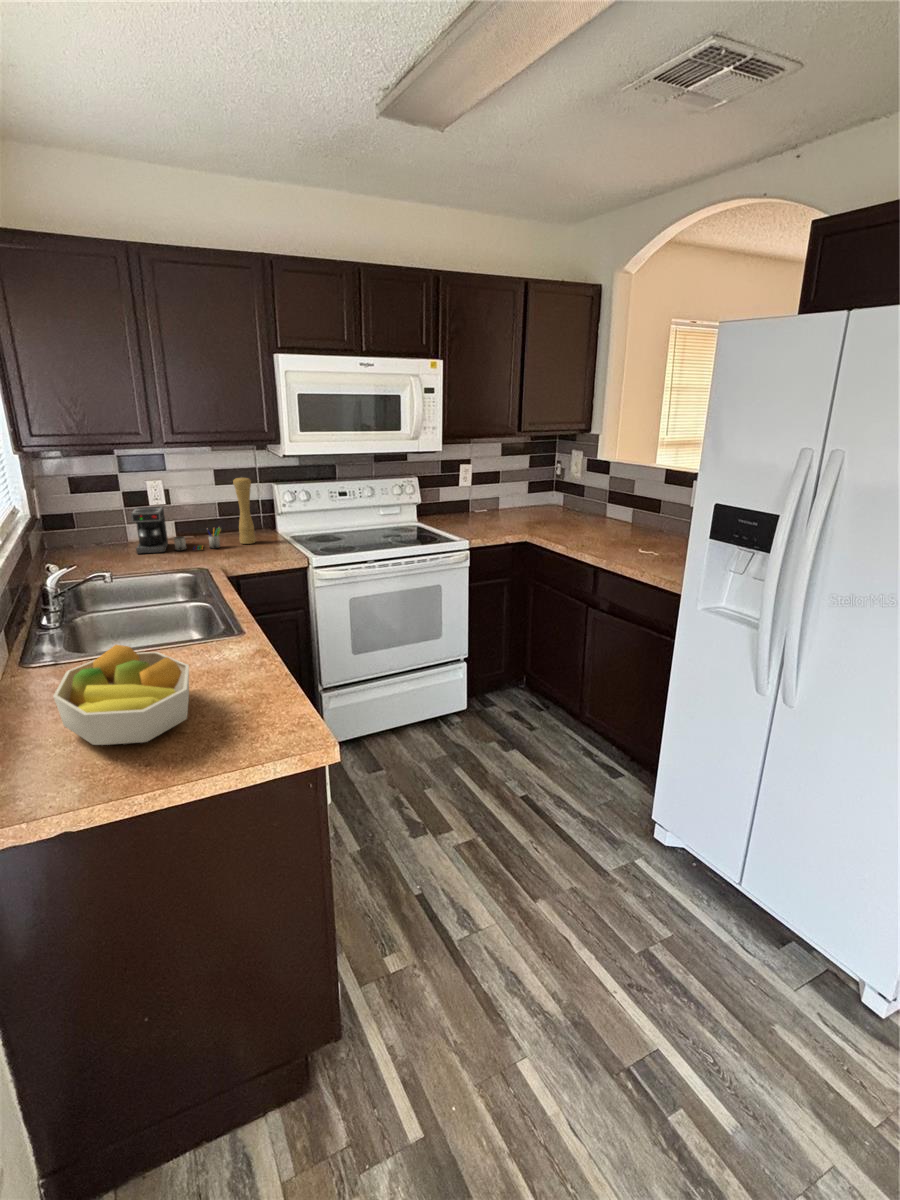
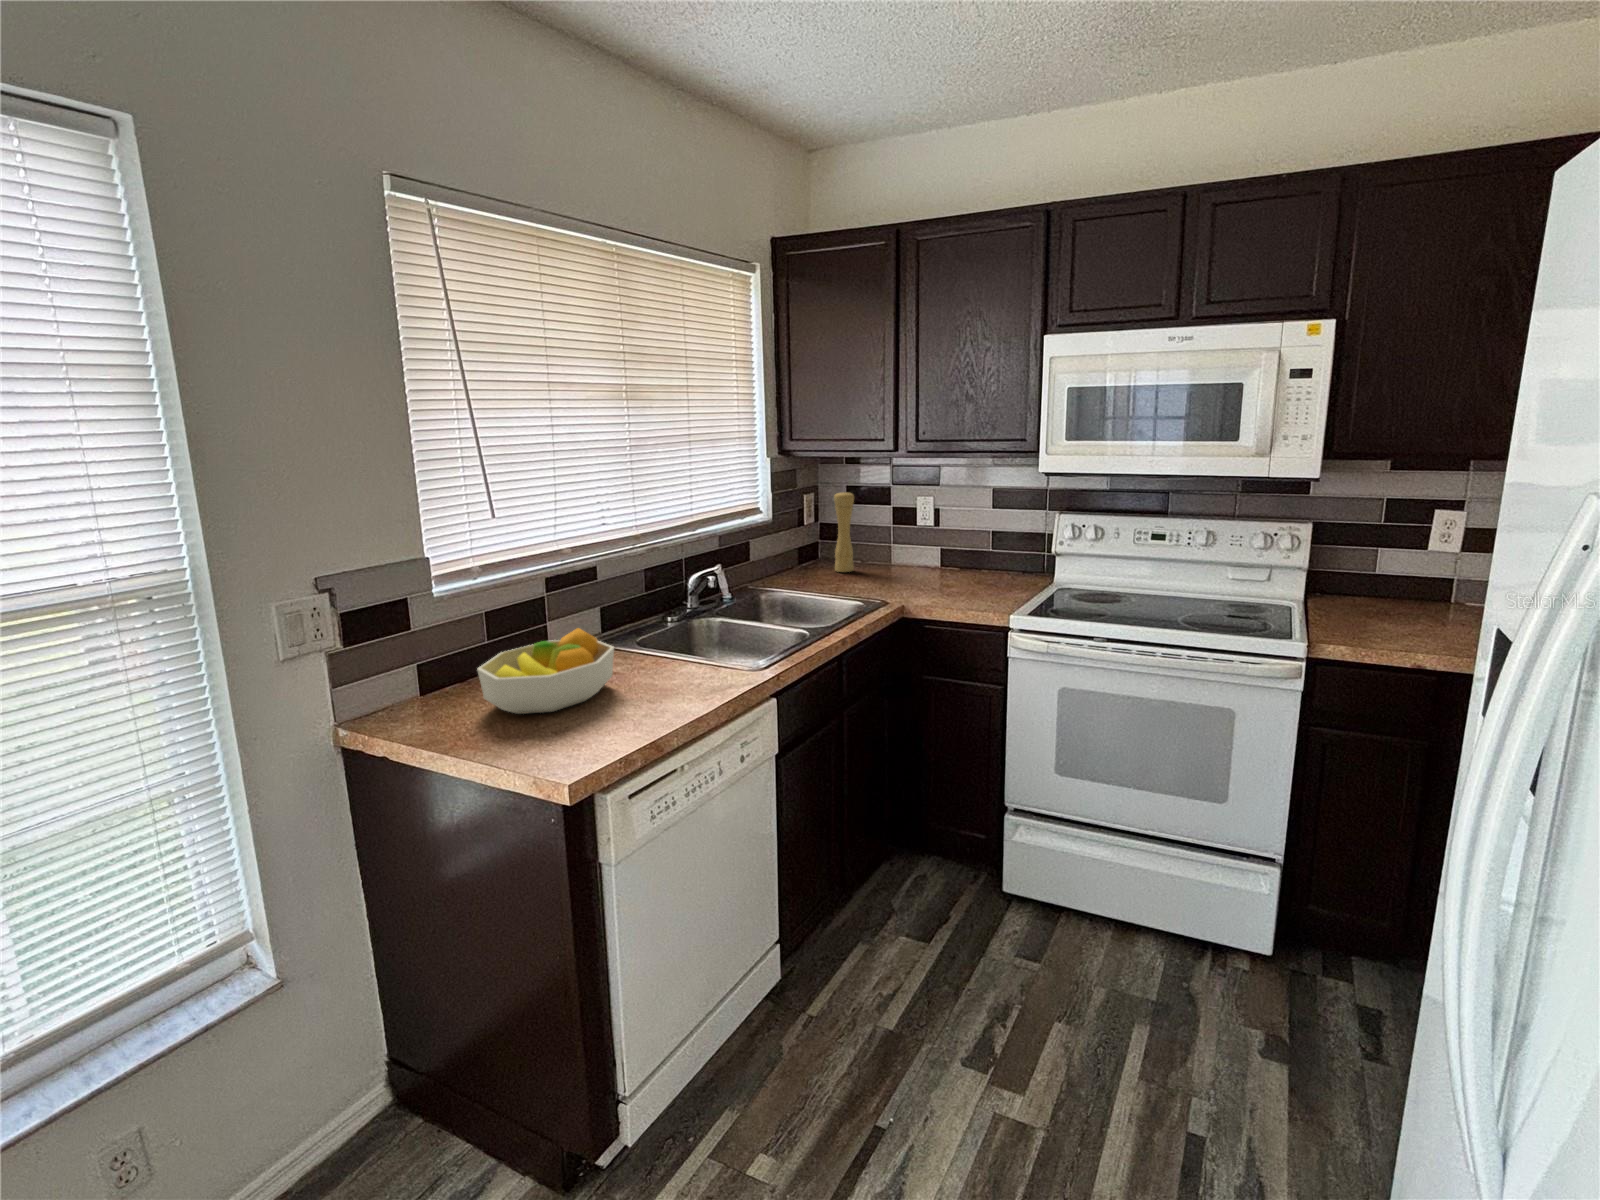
pepper mill: present [233,477,256,544] -> present [834,491,854,572]
coffee maker: present [131,507,221,554] -> none [872,524,963,585]

